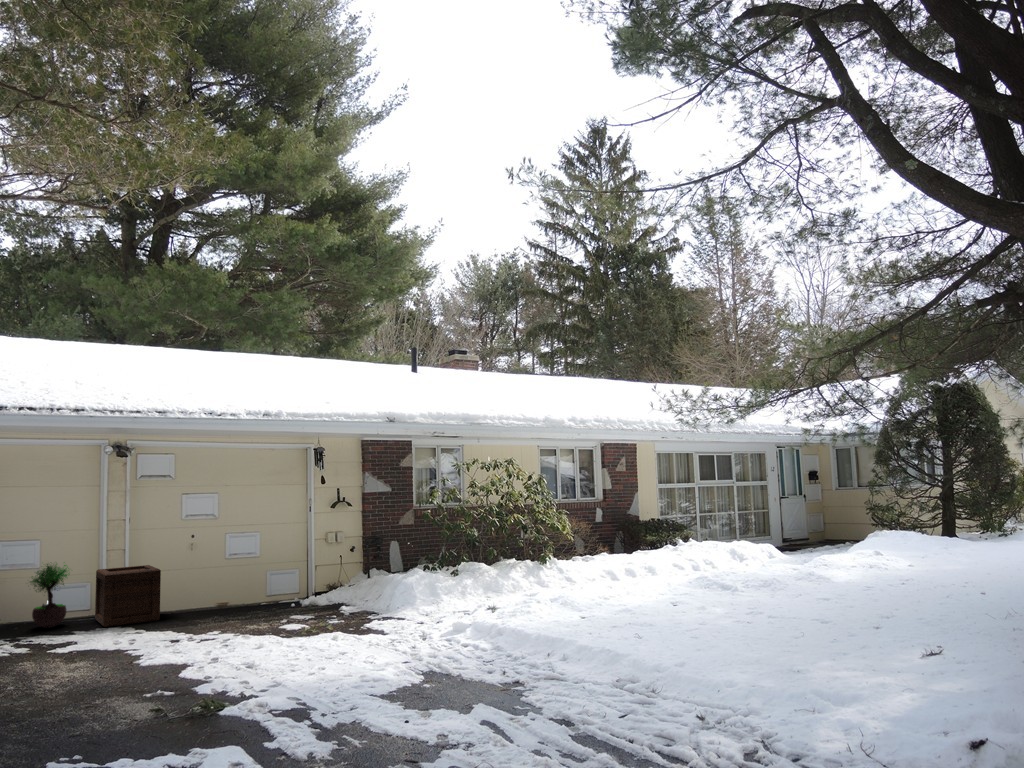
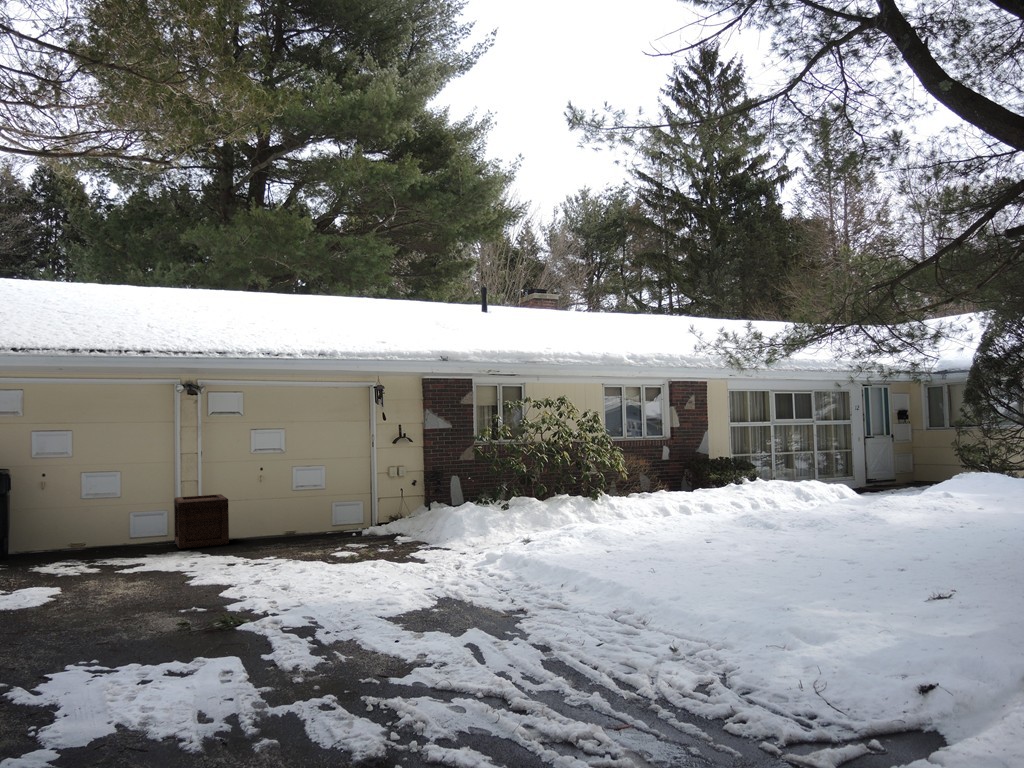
potted tree: present [30,564,67,628] -> none [112,487,152,548]

